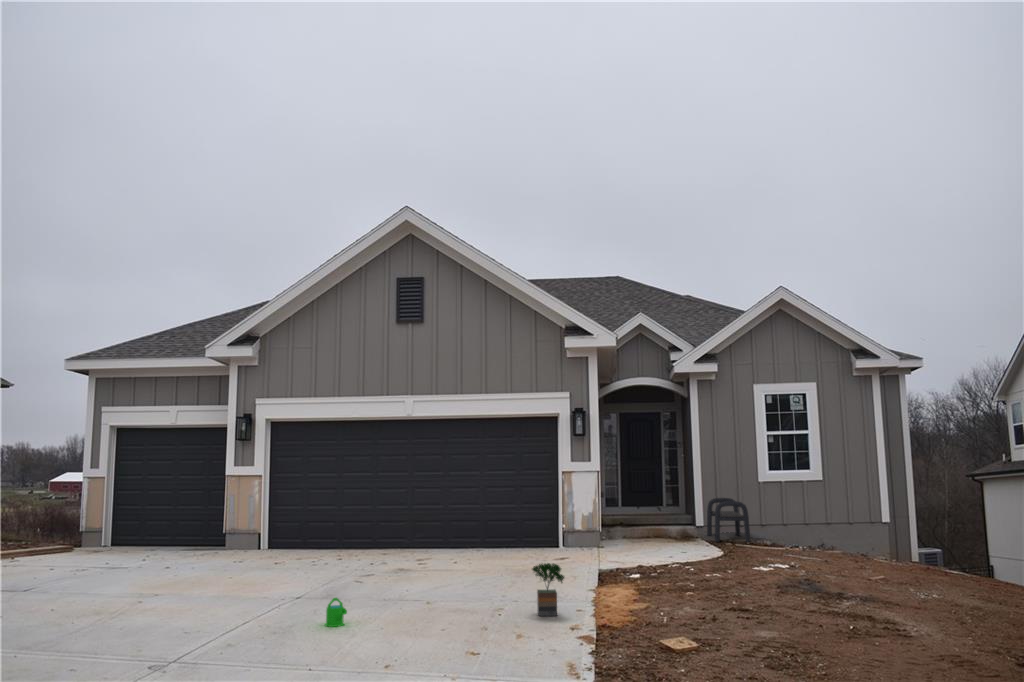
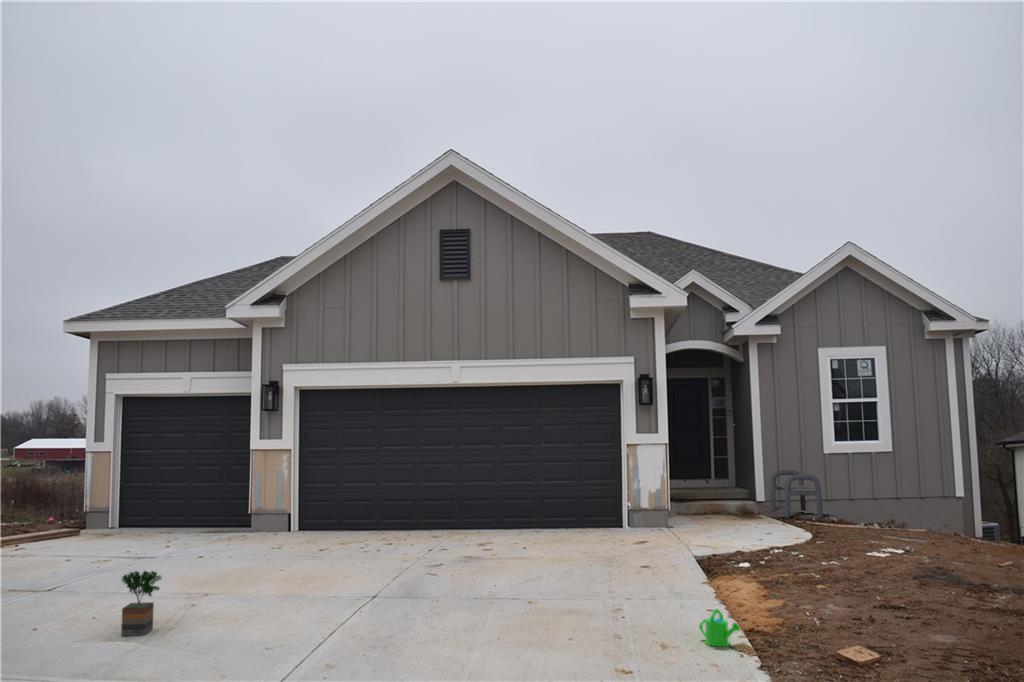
potted tree: present [532,563,564,616] -> present [121,571,162,636]
watering can: present [325,598,347,627] -> present [699,609,740,646]

